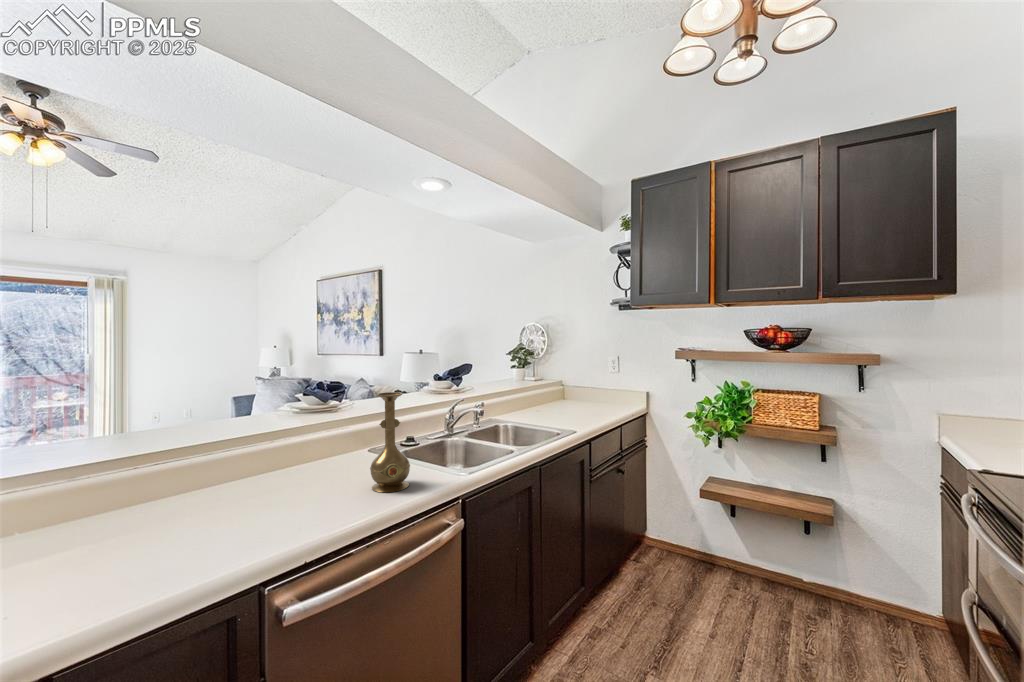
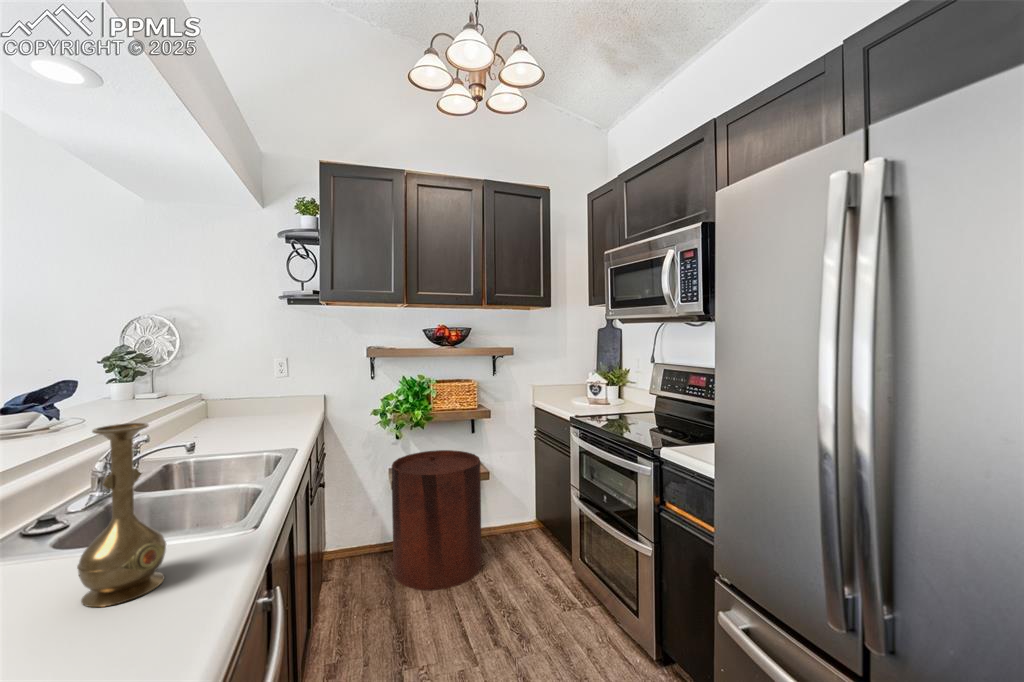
trash can: none [698,467,813,637] -> present [392,450,482,591]

